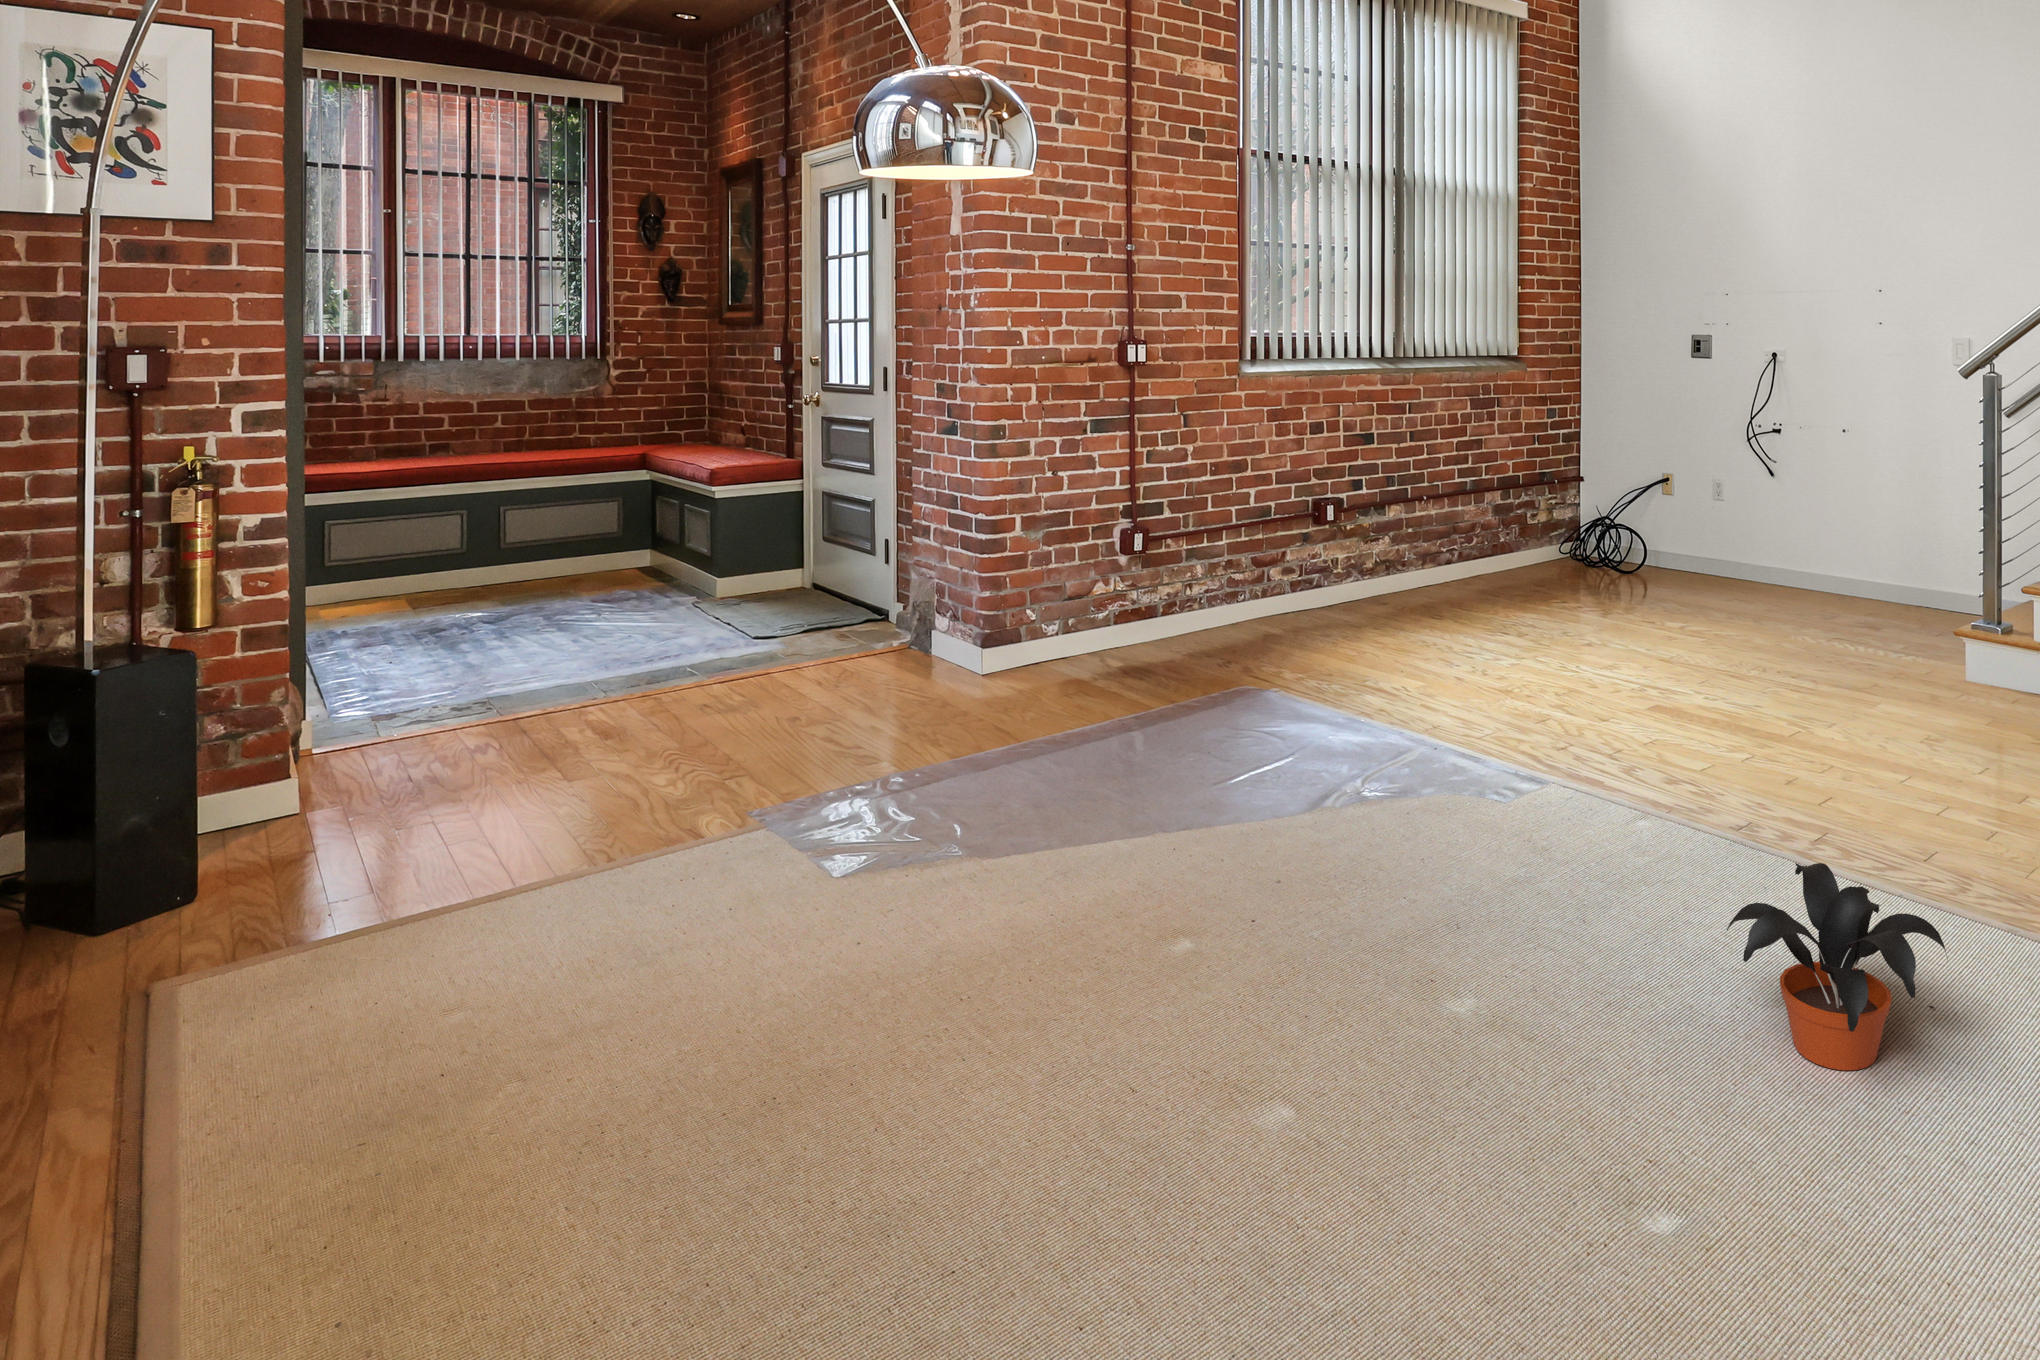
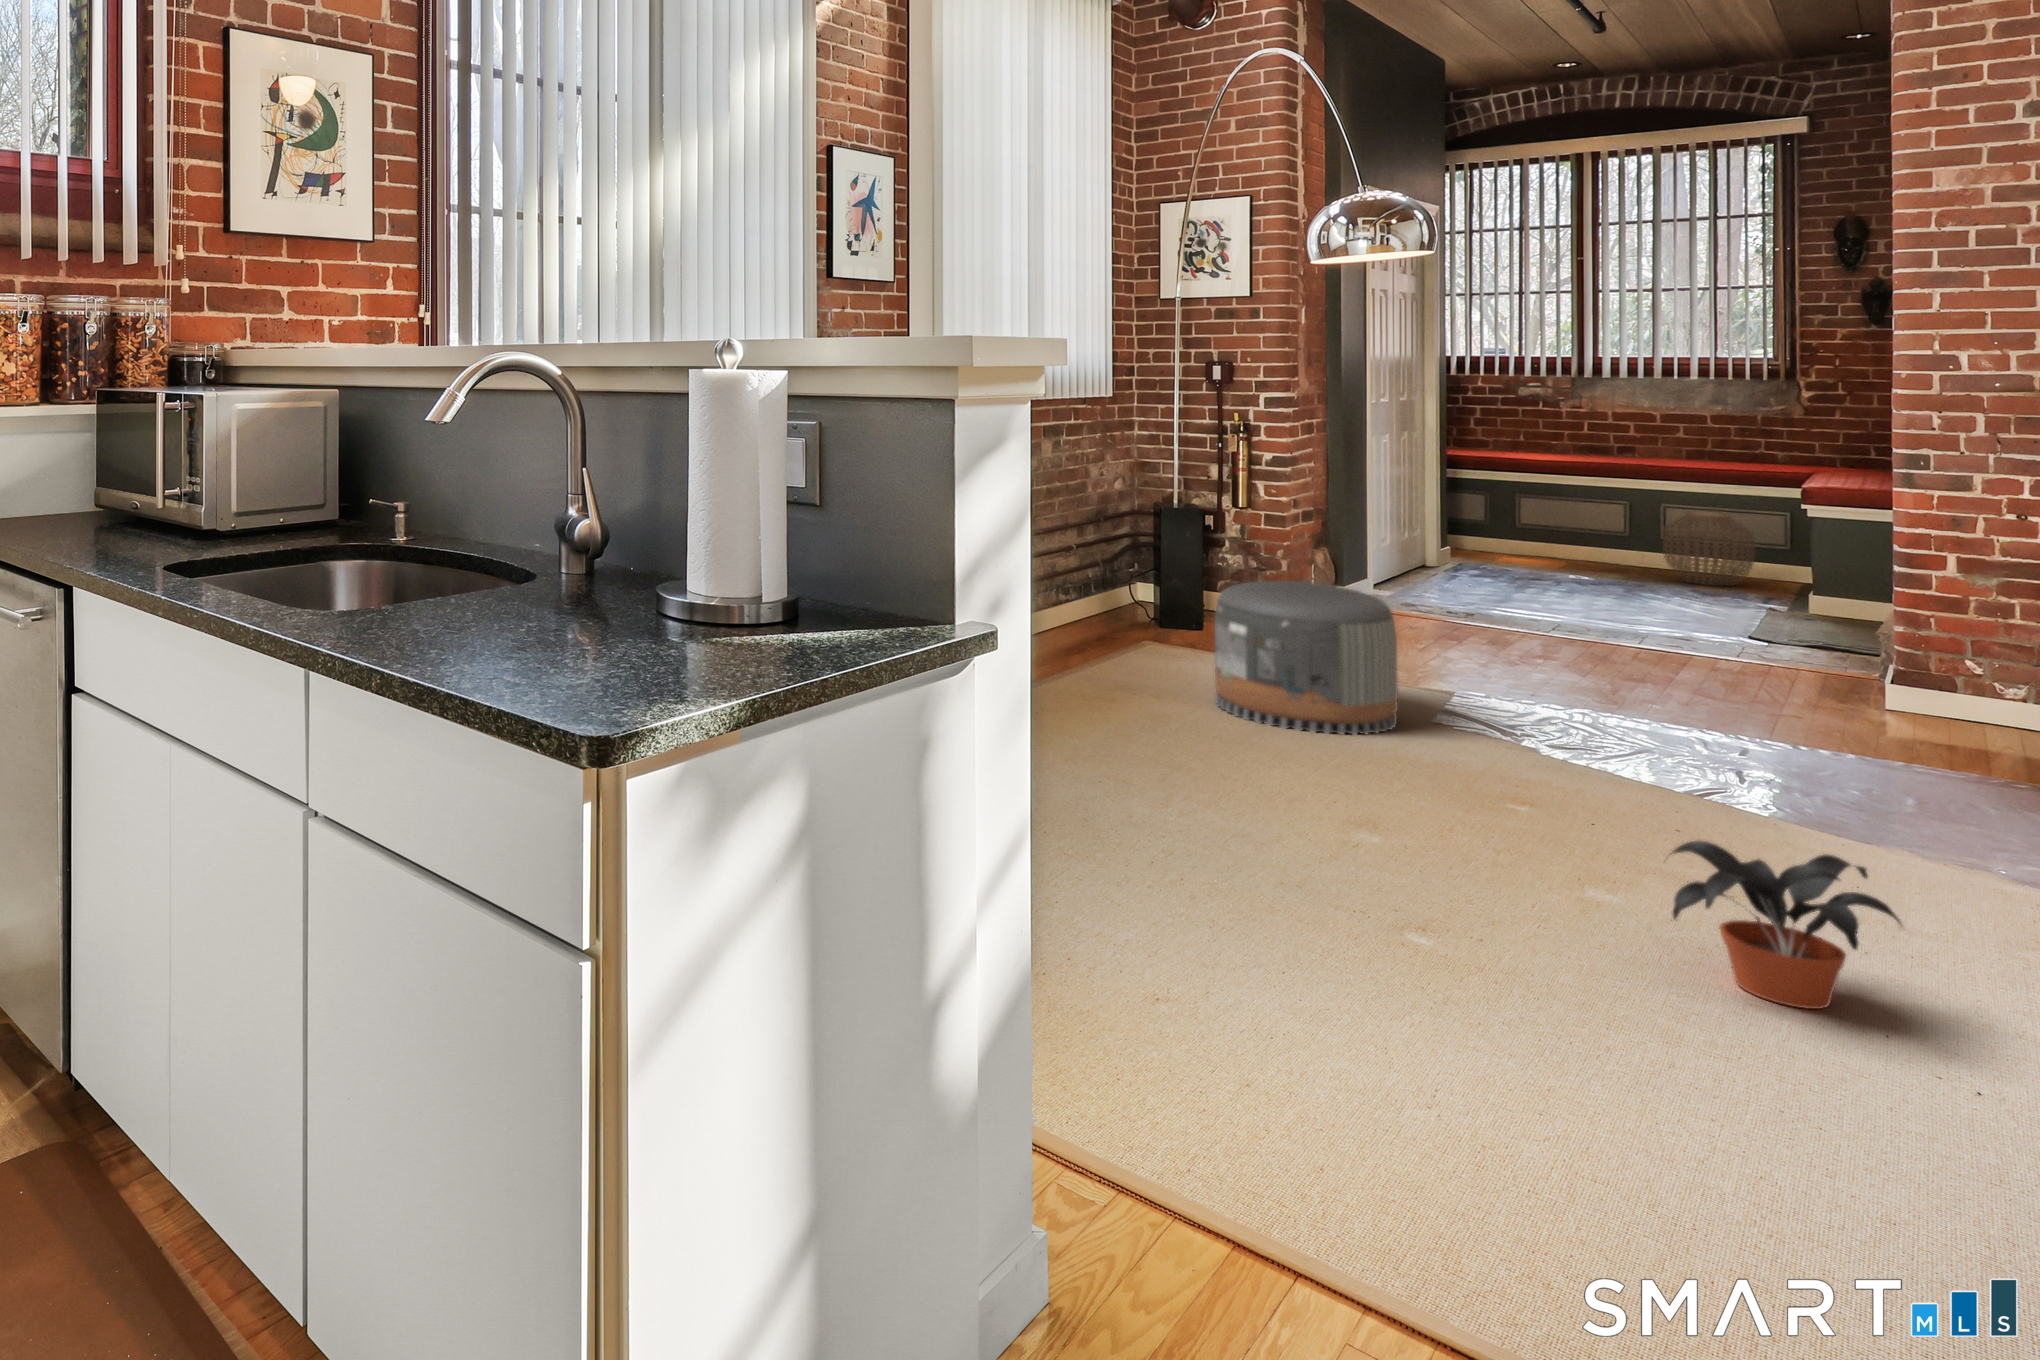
woven basket: none [565,507,653,592] -> present [1663,511,1754,586]
pouf: none [564,725,883,1056] -> present [1215,581,1398,735]

